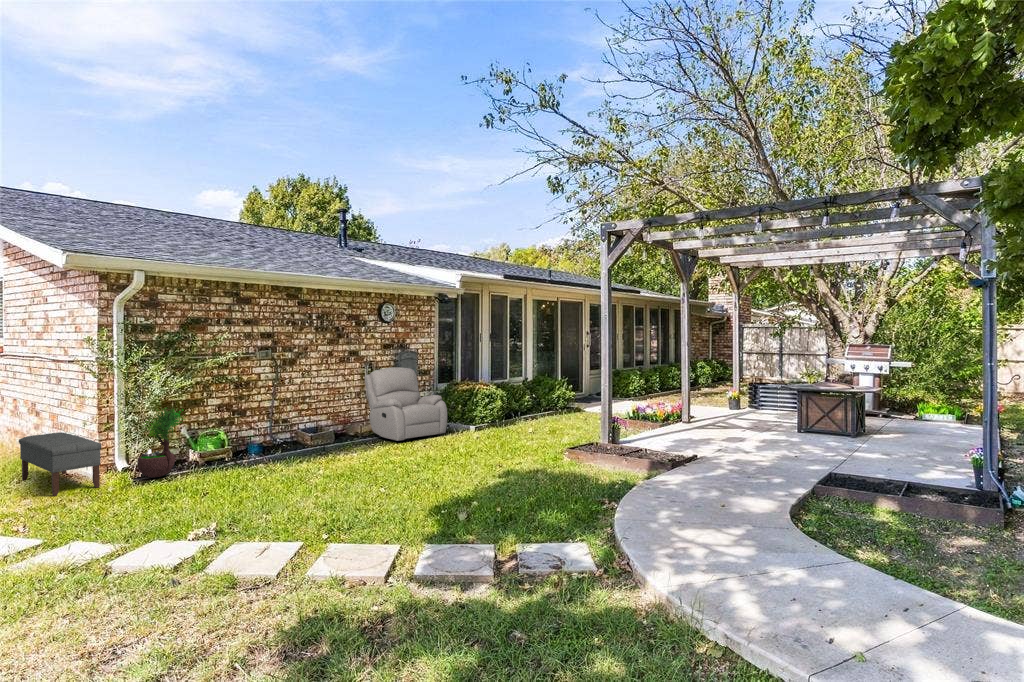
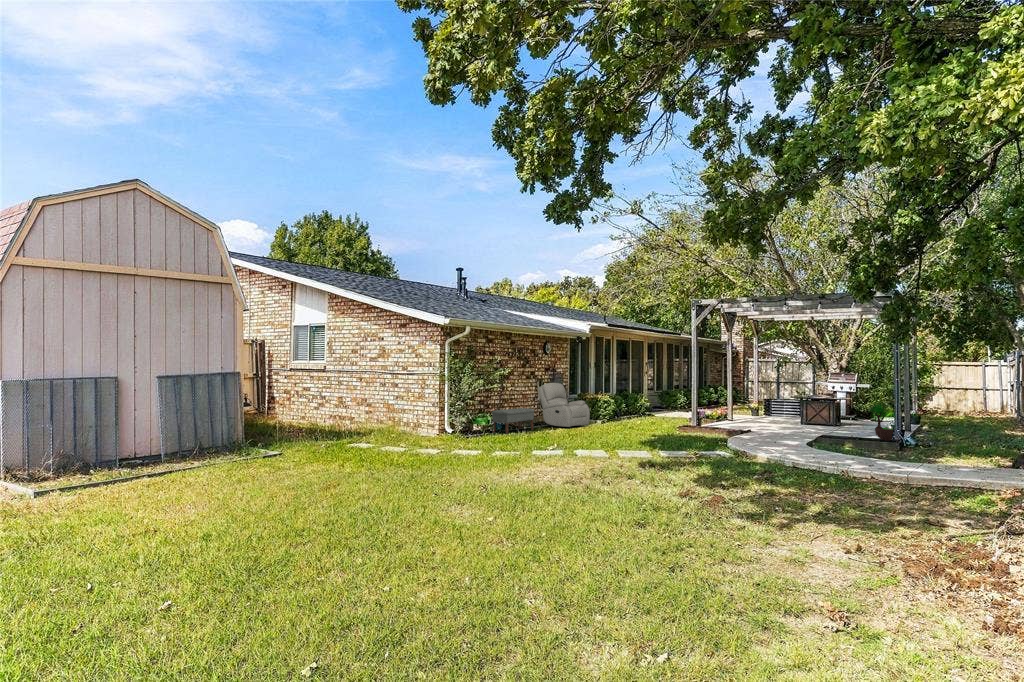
potted tree: present [137,407,184,477] -> present [868,403,893,441]
bench: present [19,432,101,496] -> present [492,408,534,434]

